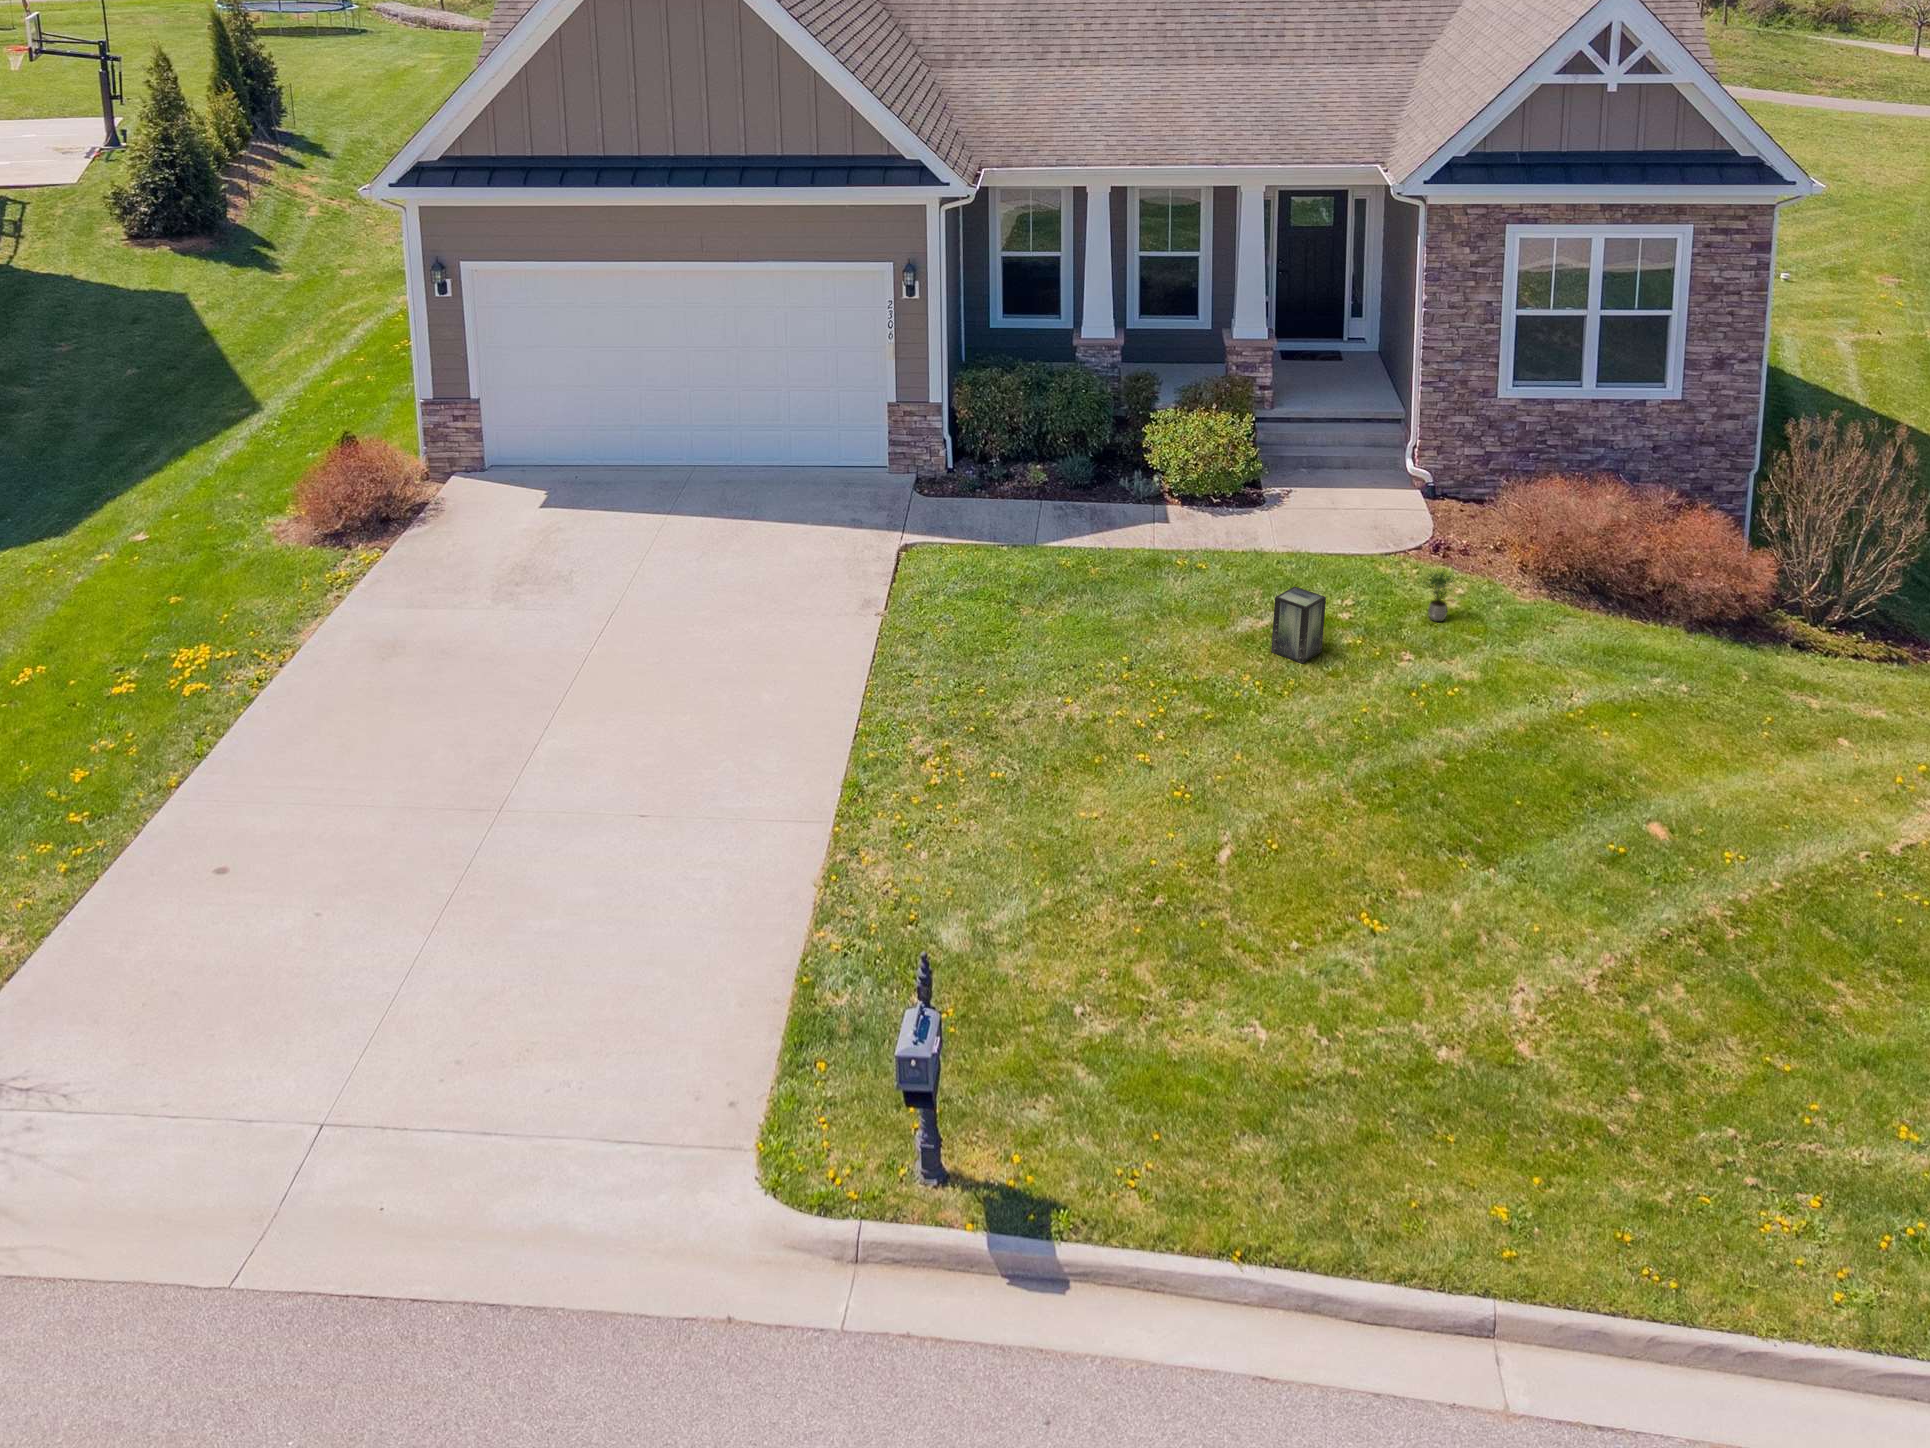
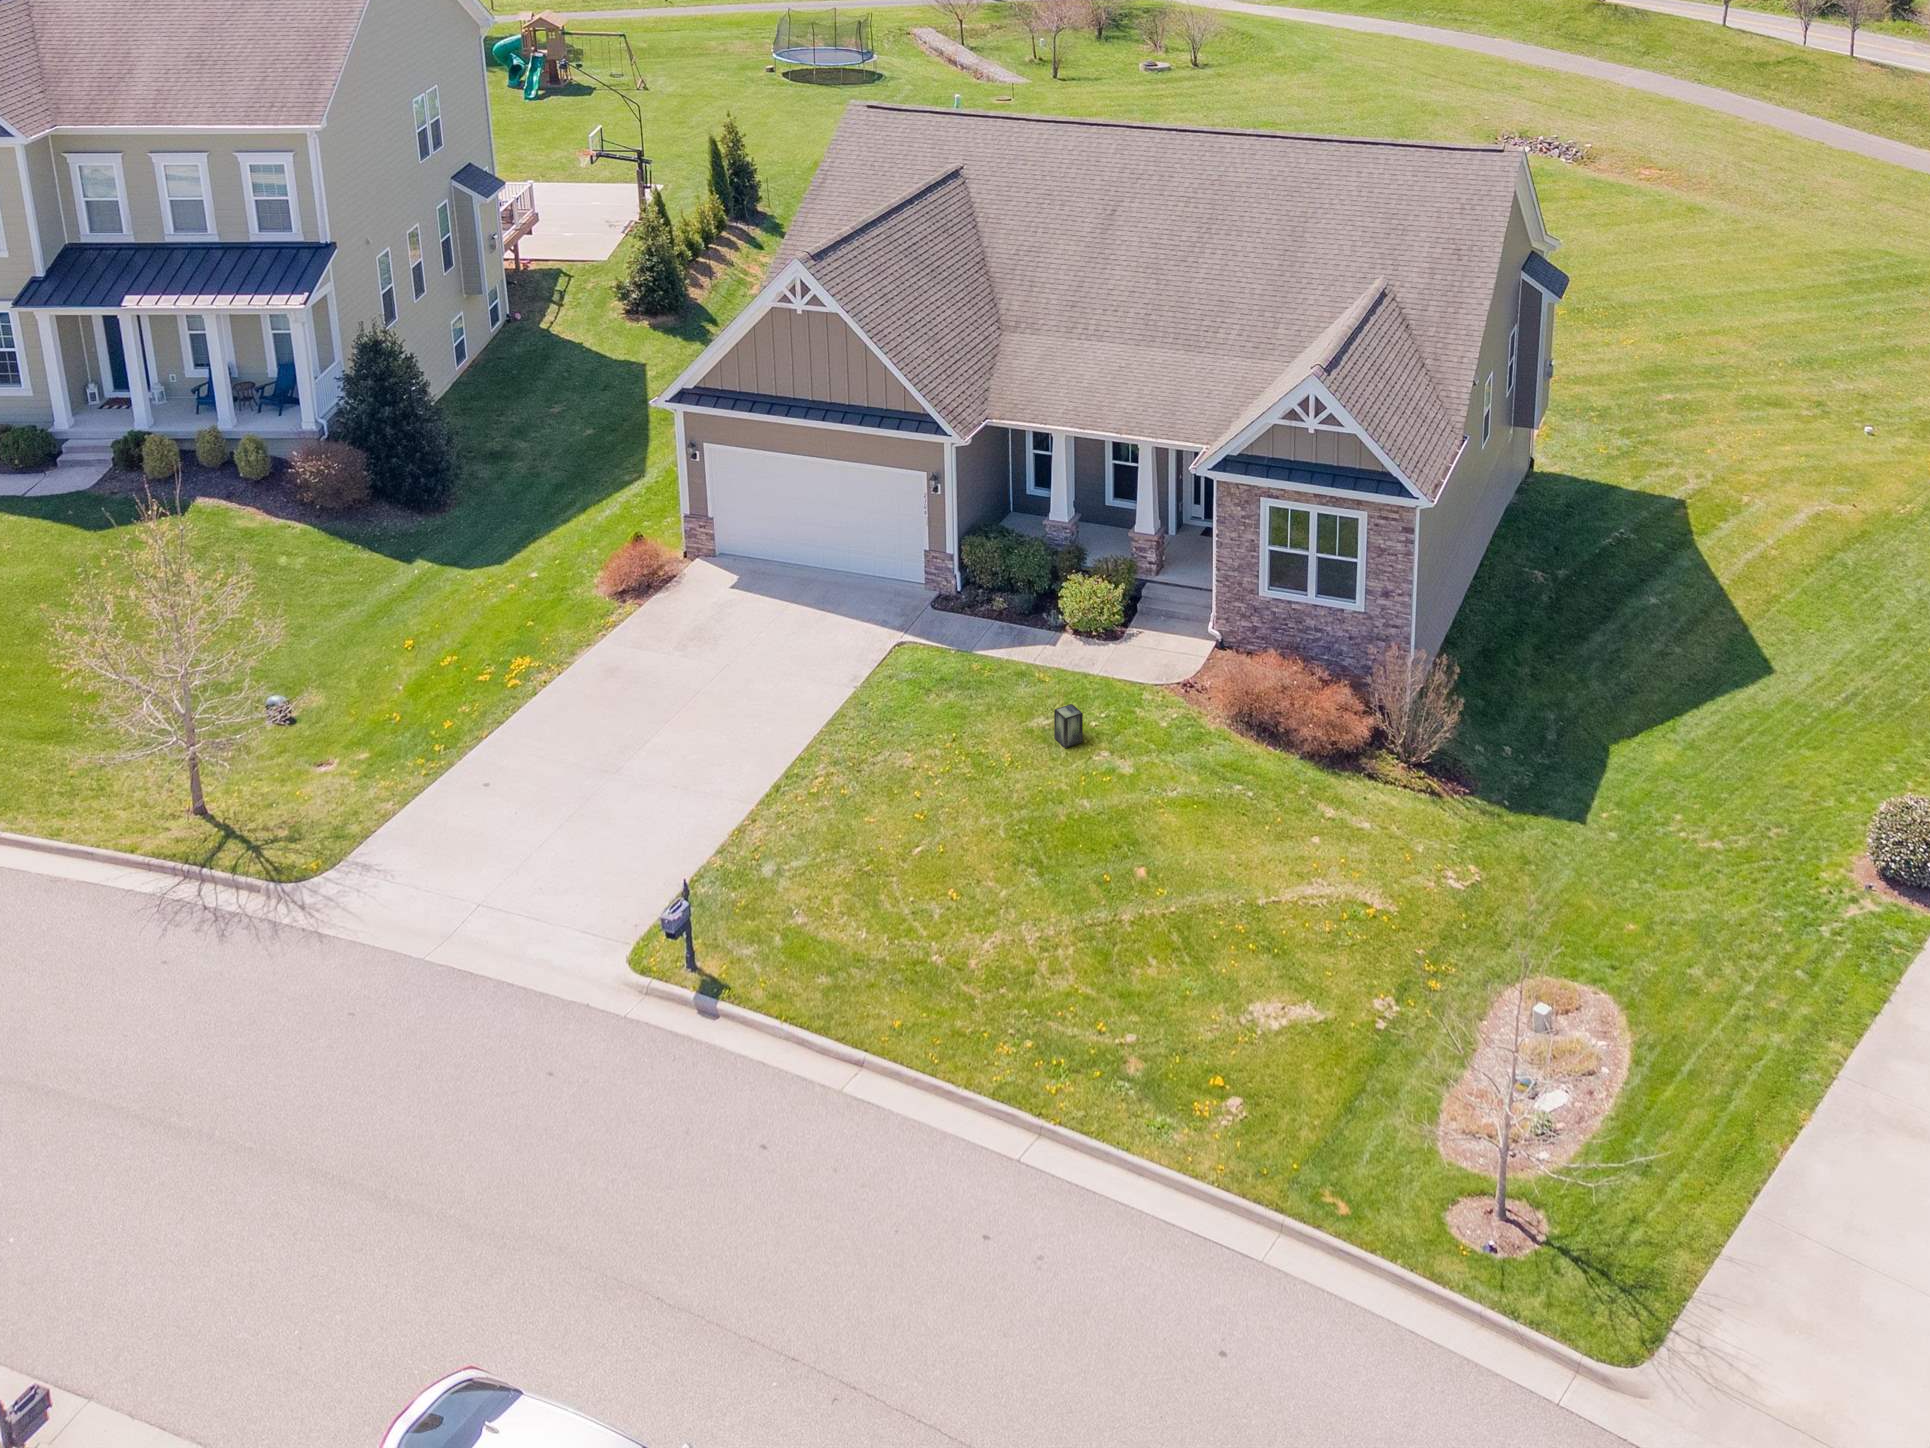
potted plant: present [1423,571,1454,622] -> none [1157,701,1179,733]

